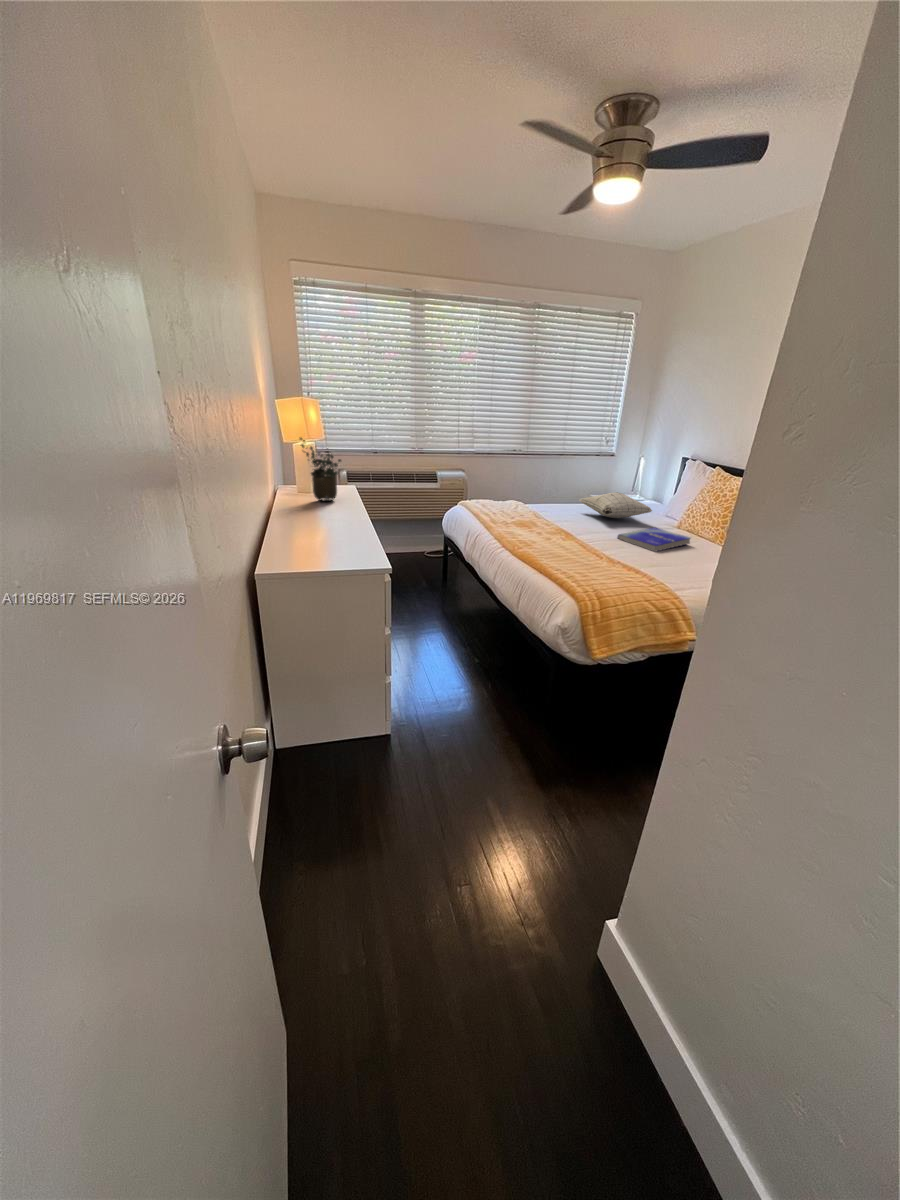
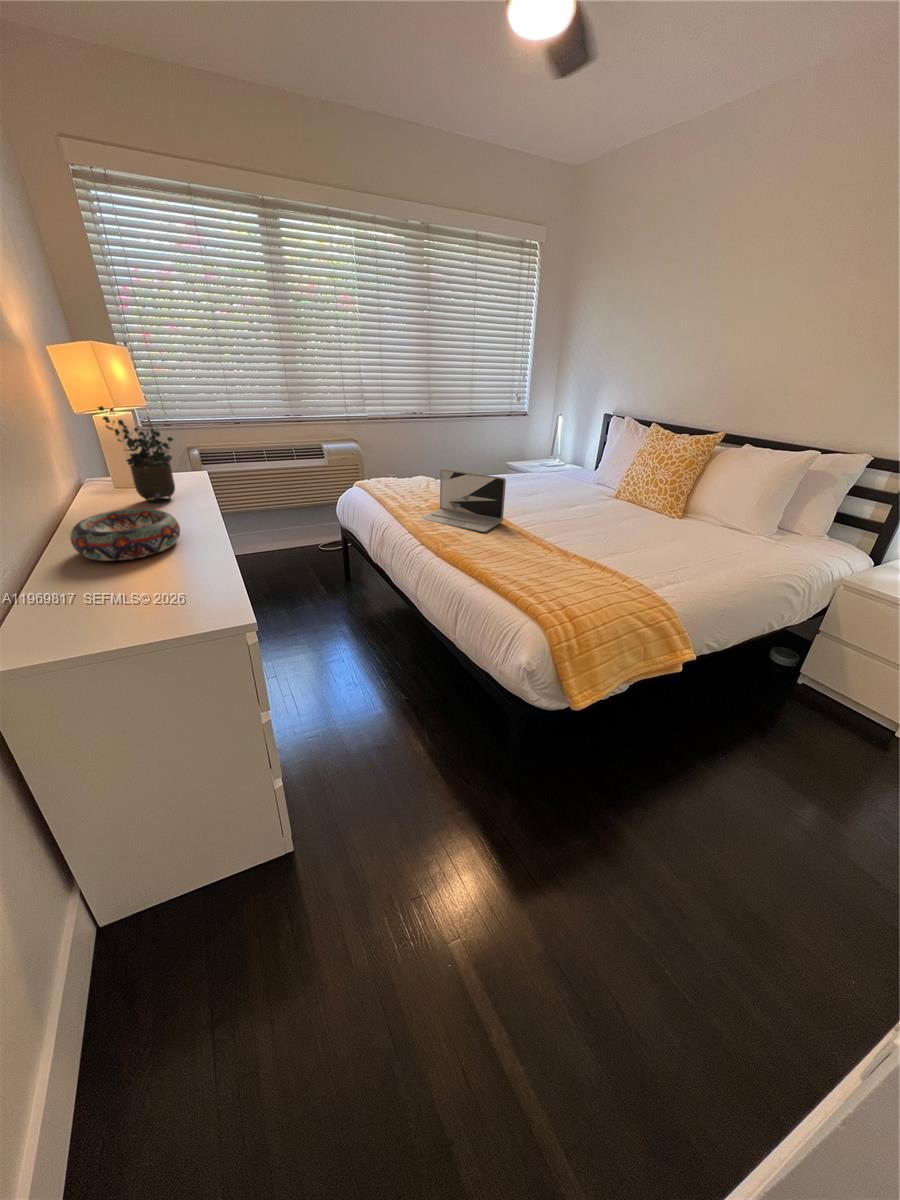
pillow: present [579,492,652,518] -> none [500,460,587,491]
laptop: none [505,493,575,542] -> present [421,469,506,532]
decorative bowl: none [283,503,344,532] -> present [70,509,180,561]
book: present [617,528,691,551] -> none [557,501,639,533]

